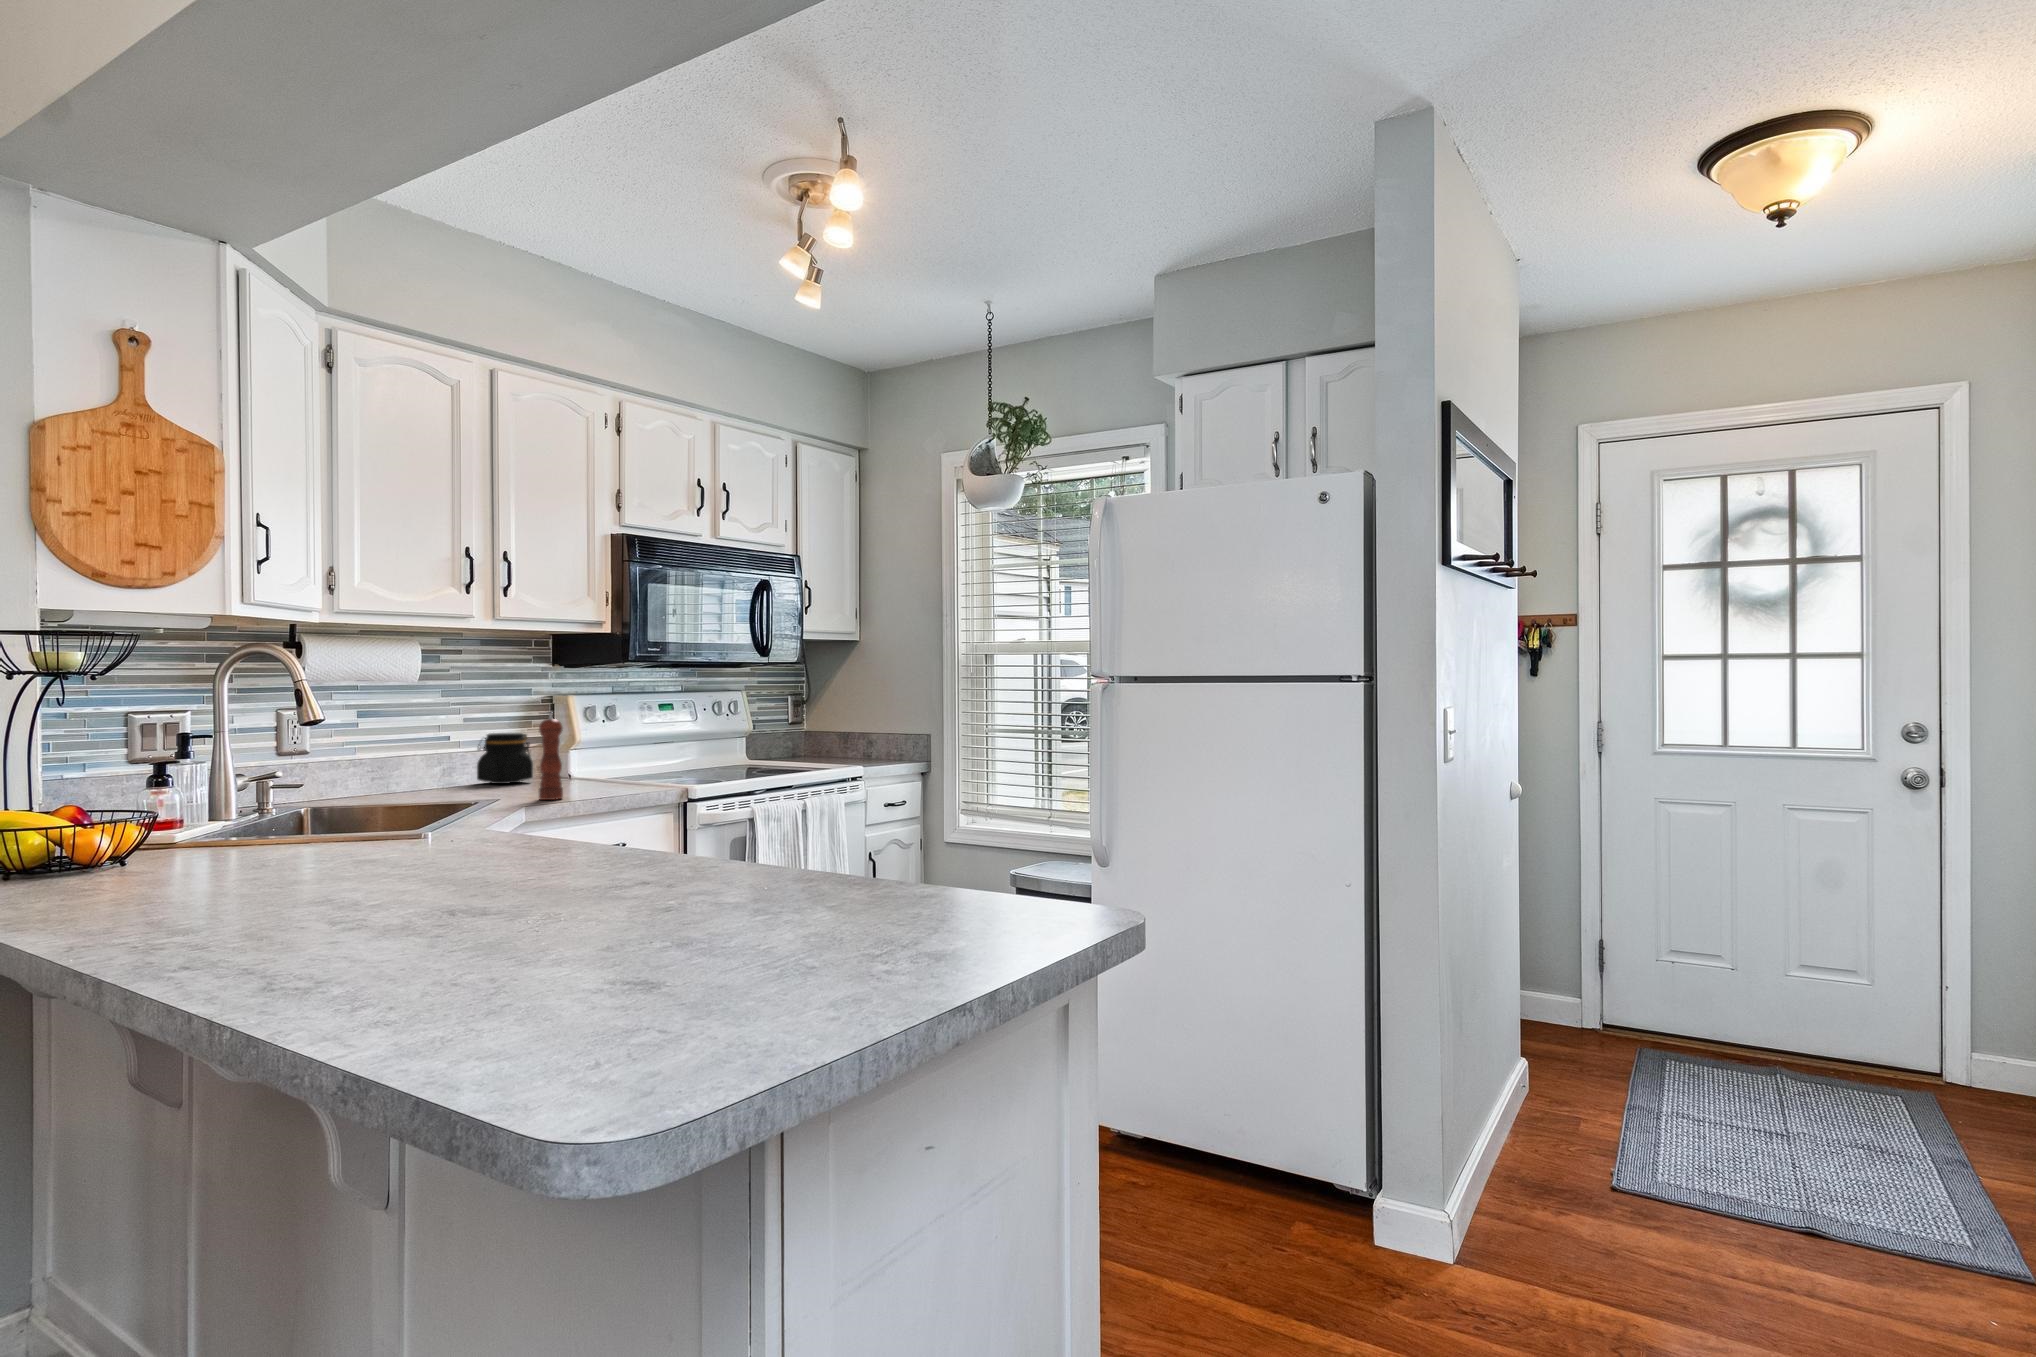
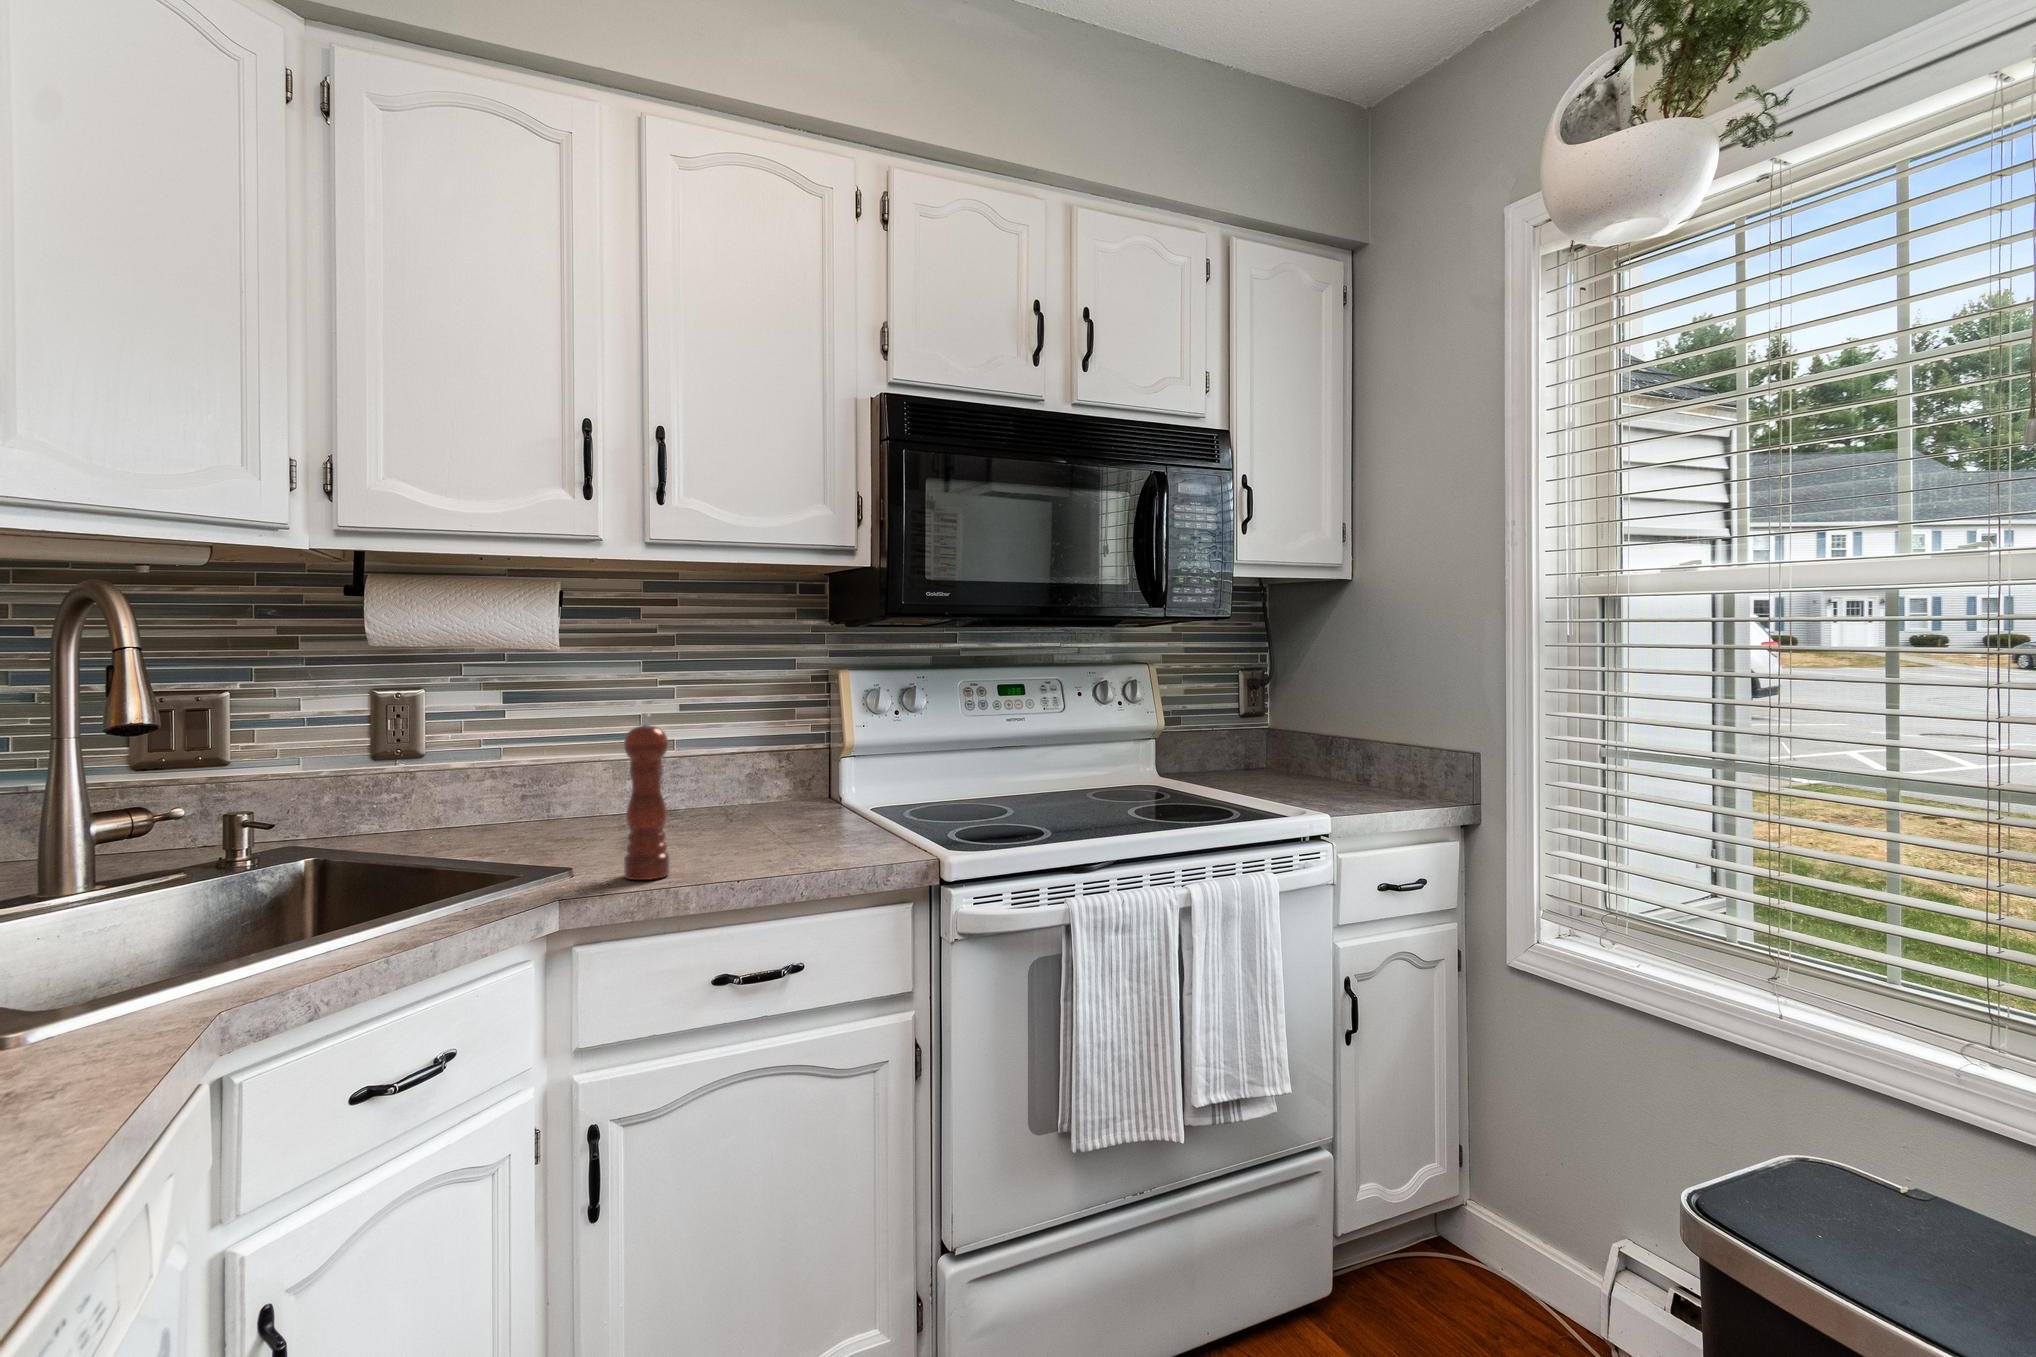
jar: present [477,733,533,784] -> none [674,729,764,812]

